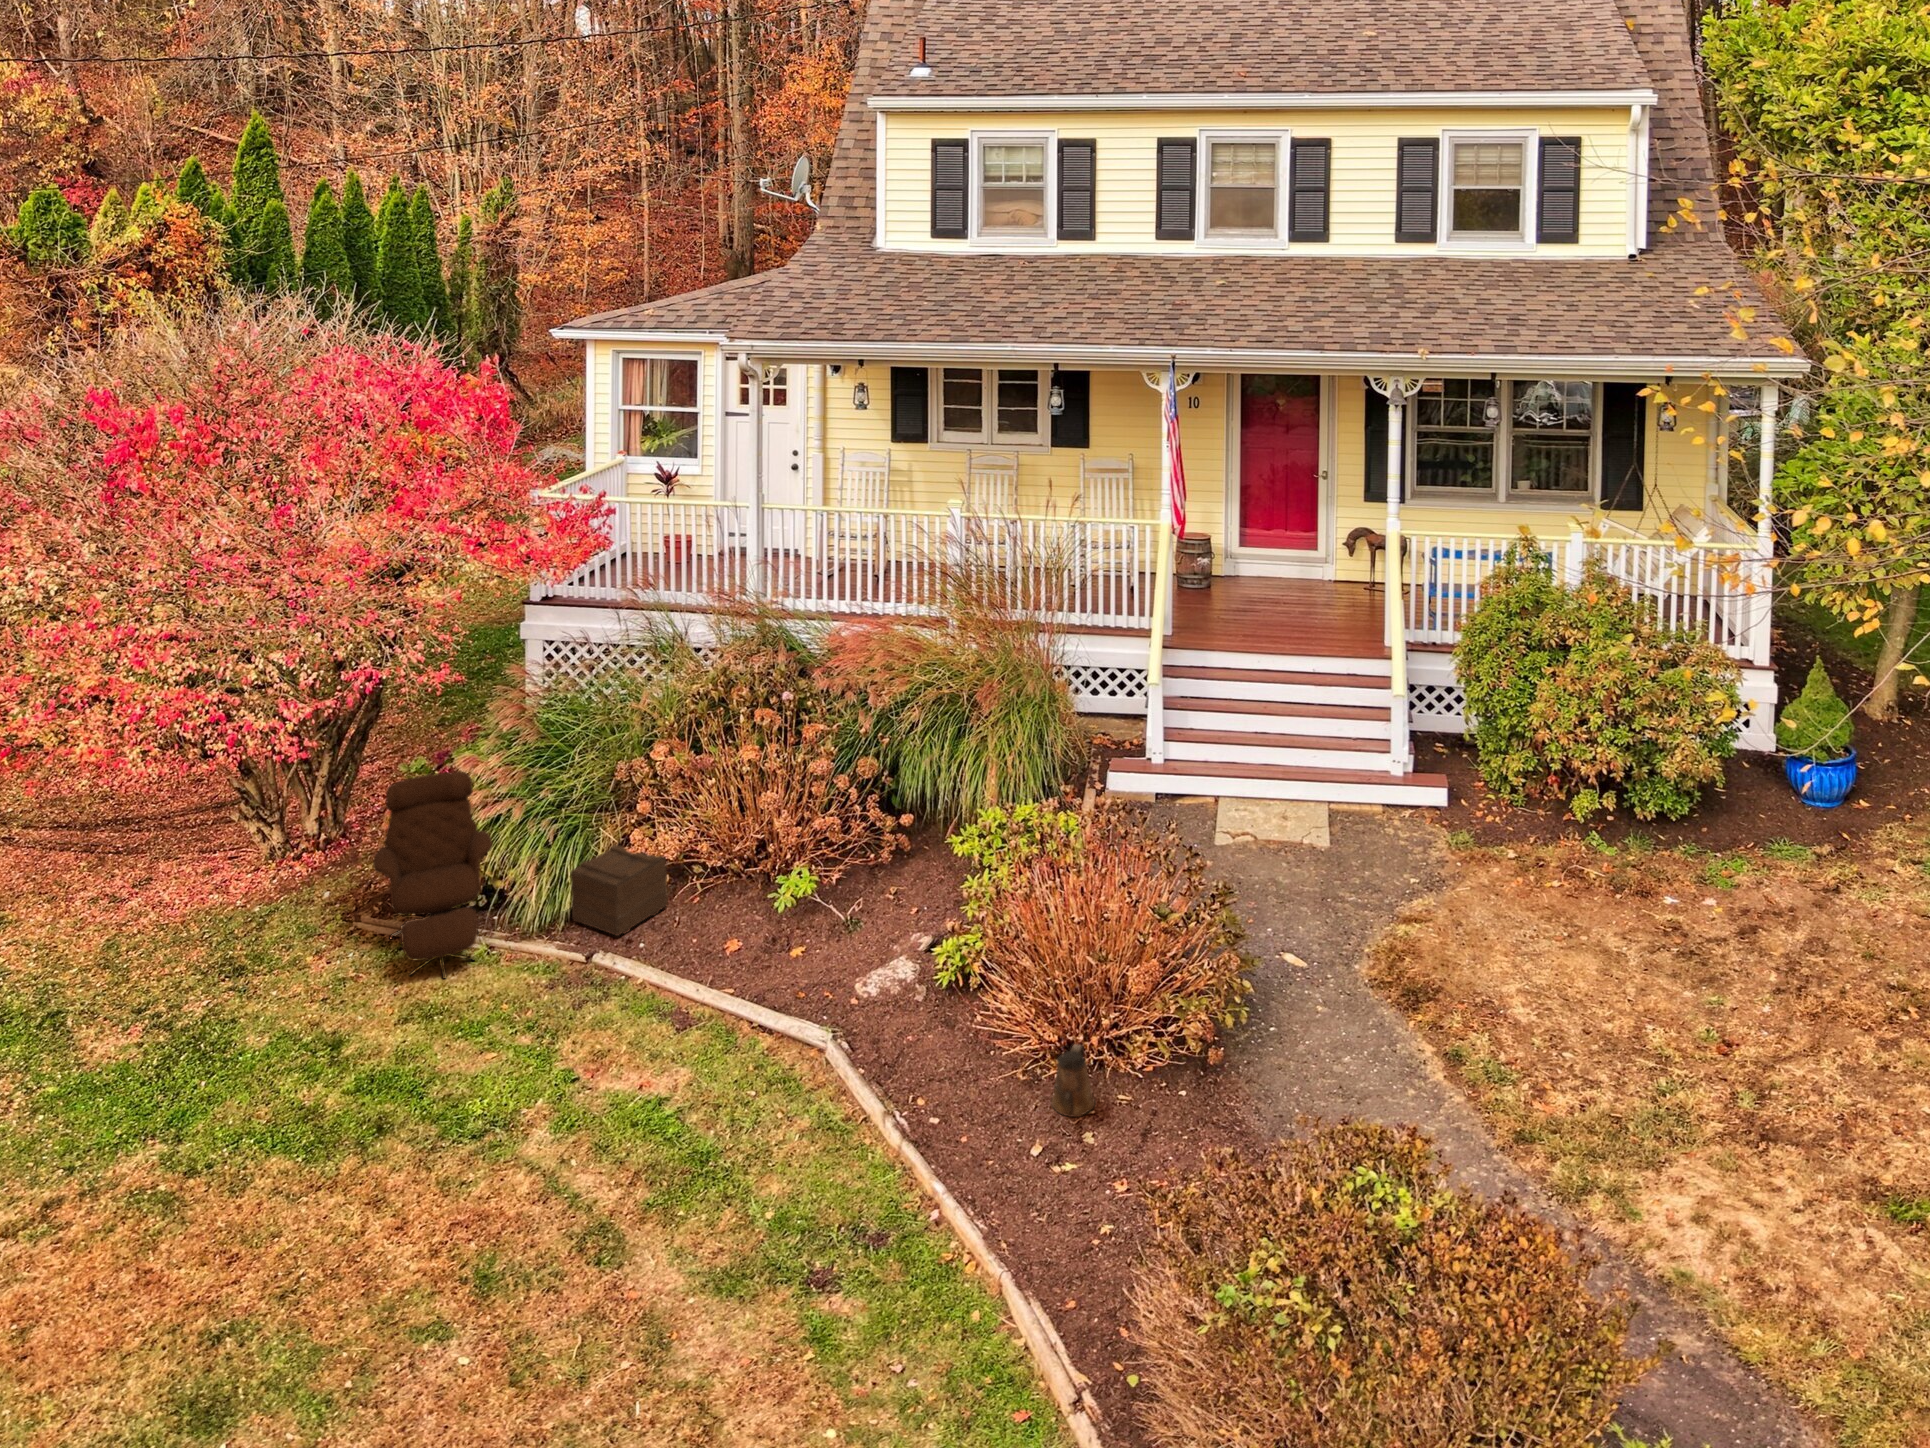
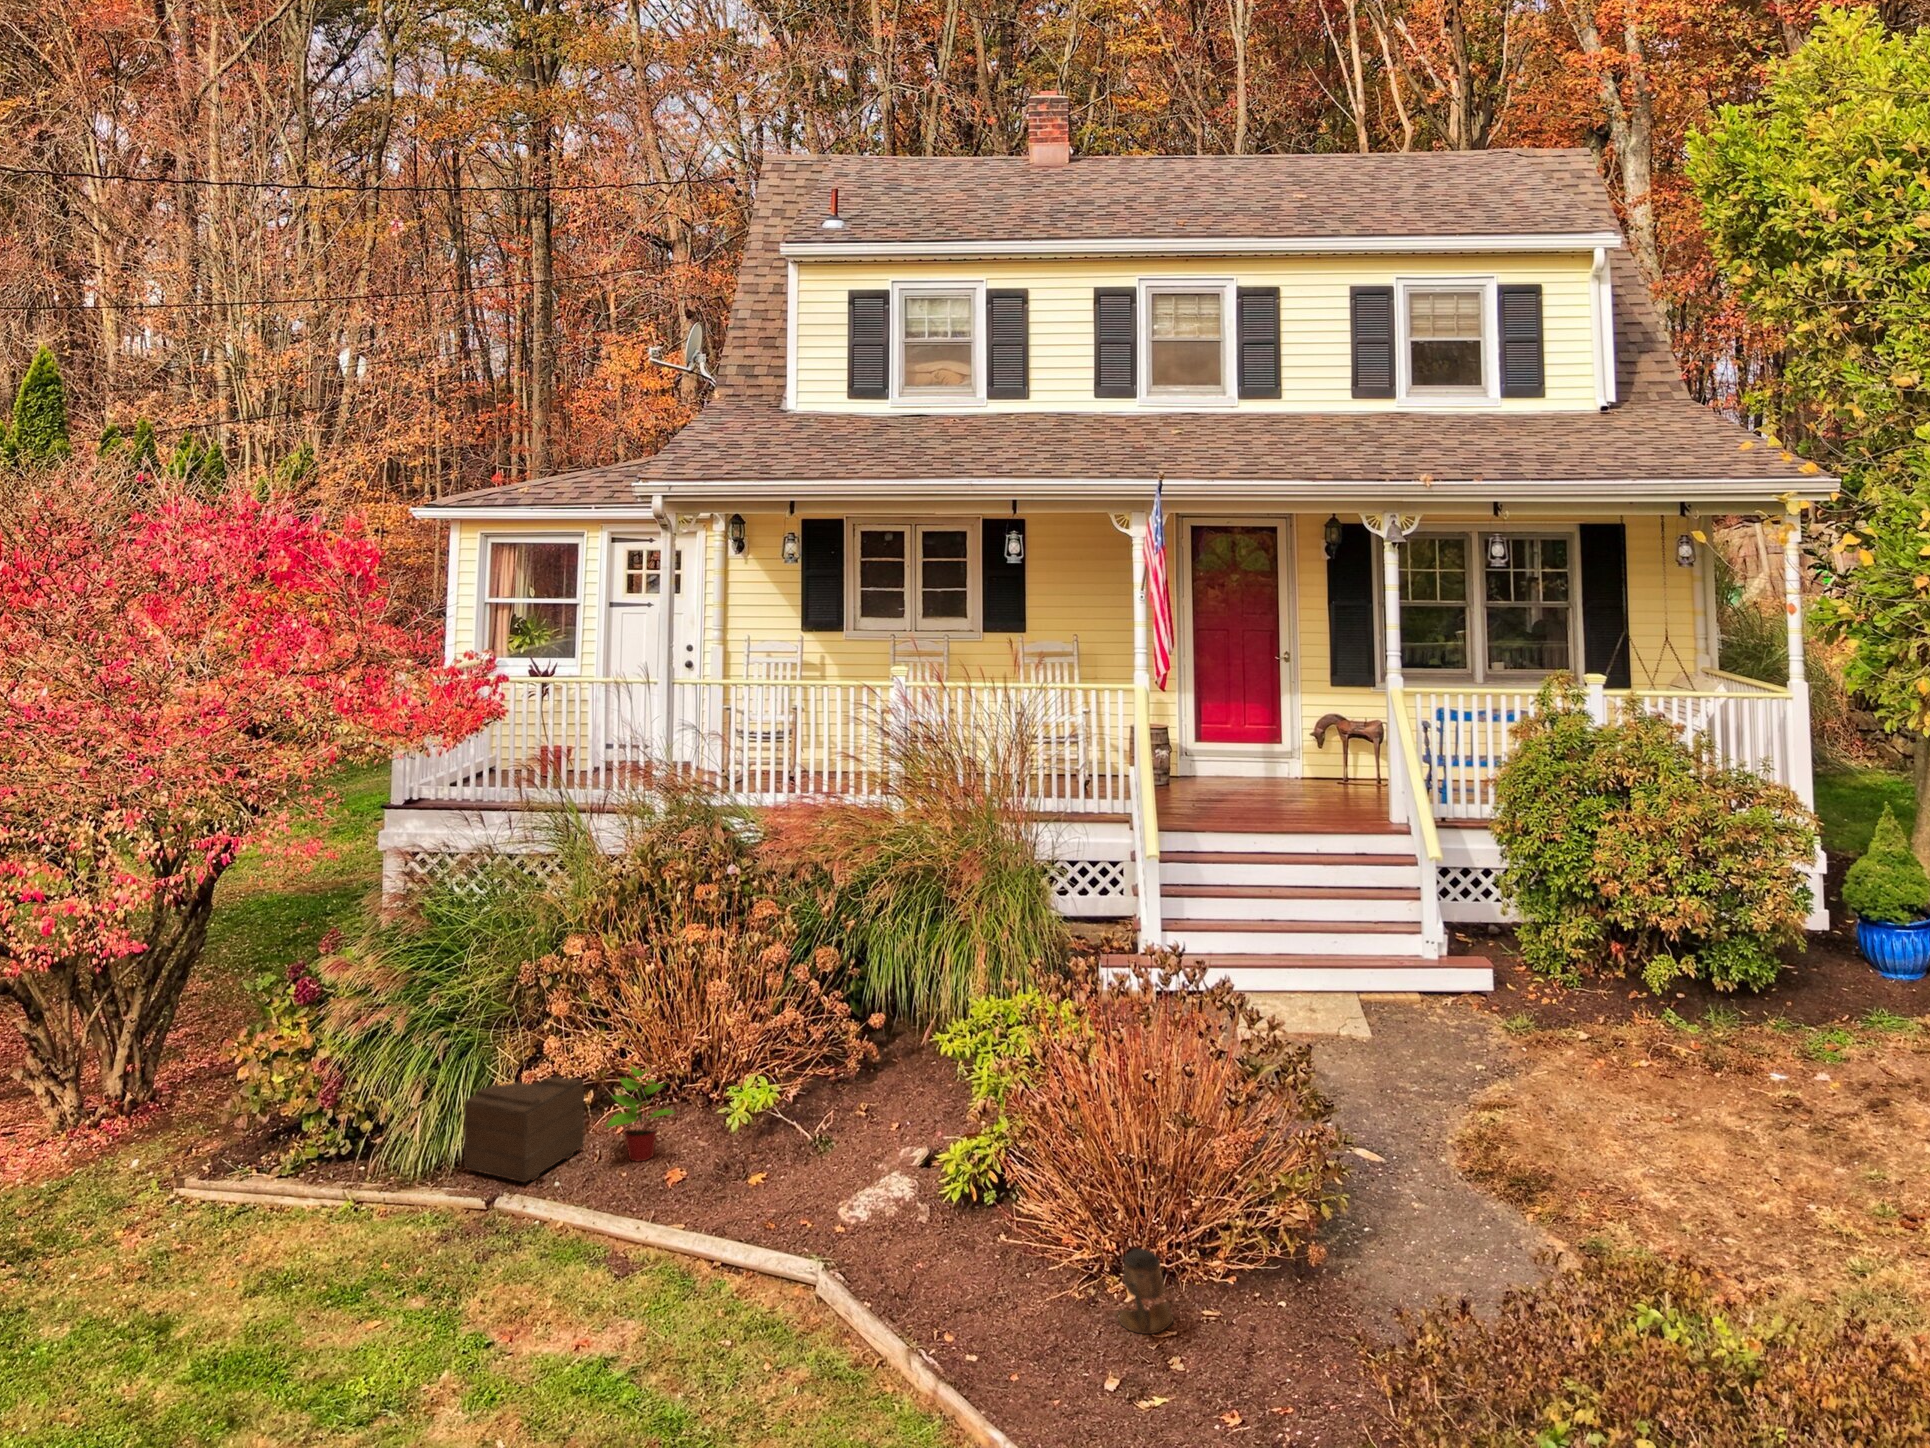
lounge chair: present [373,771,493,979] -> none [210,981,364,1243]
potted plant: none [681,847,737,922] -> present [607,1067,675,1162]

